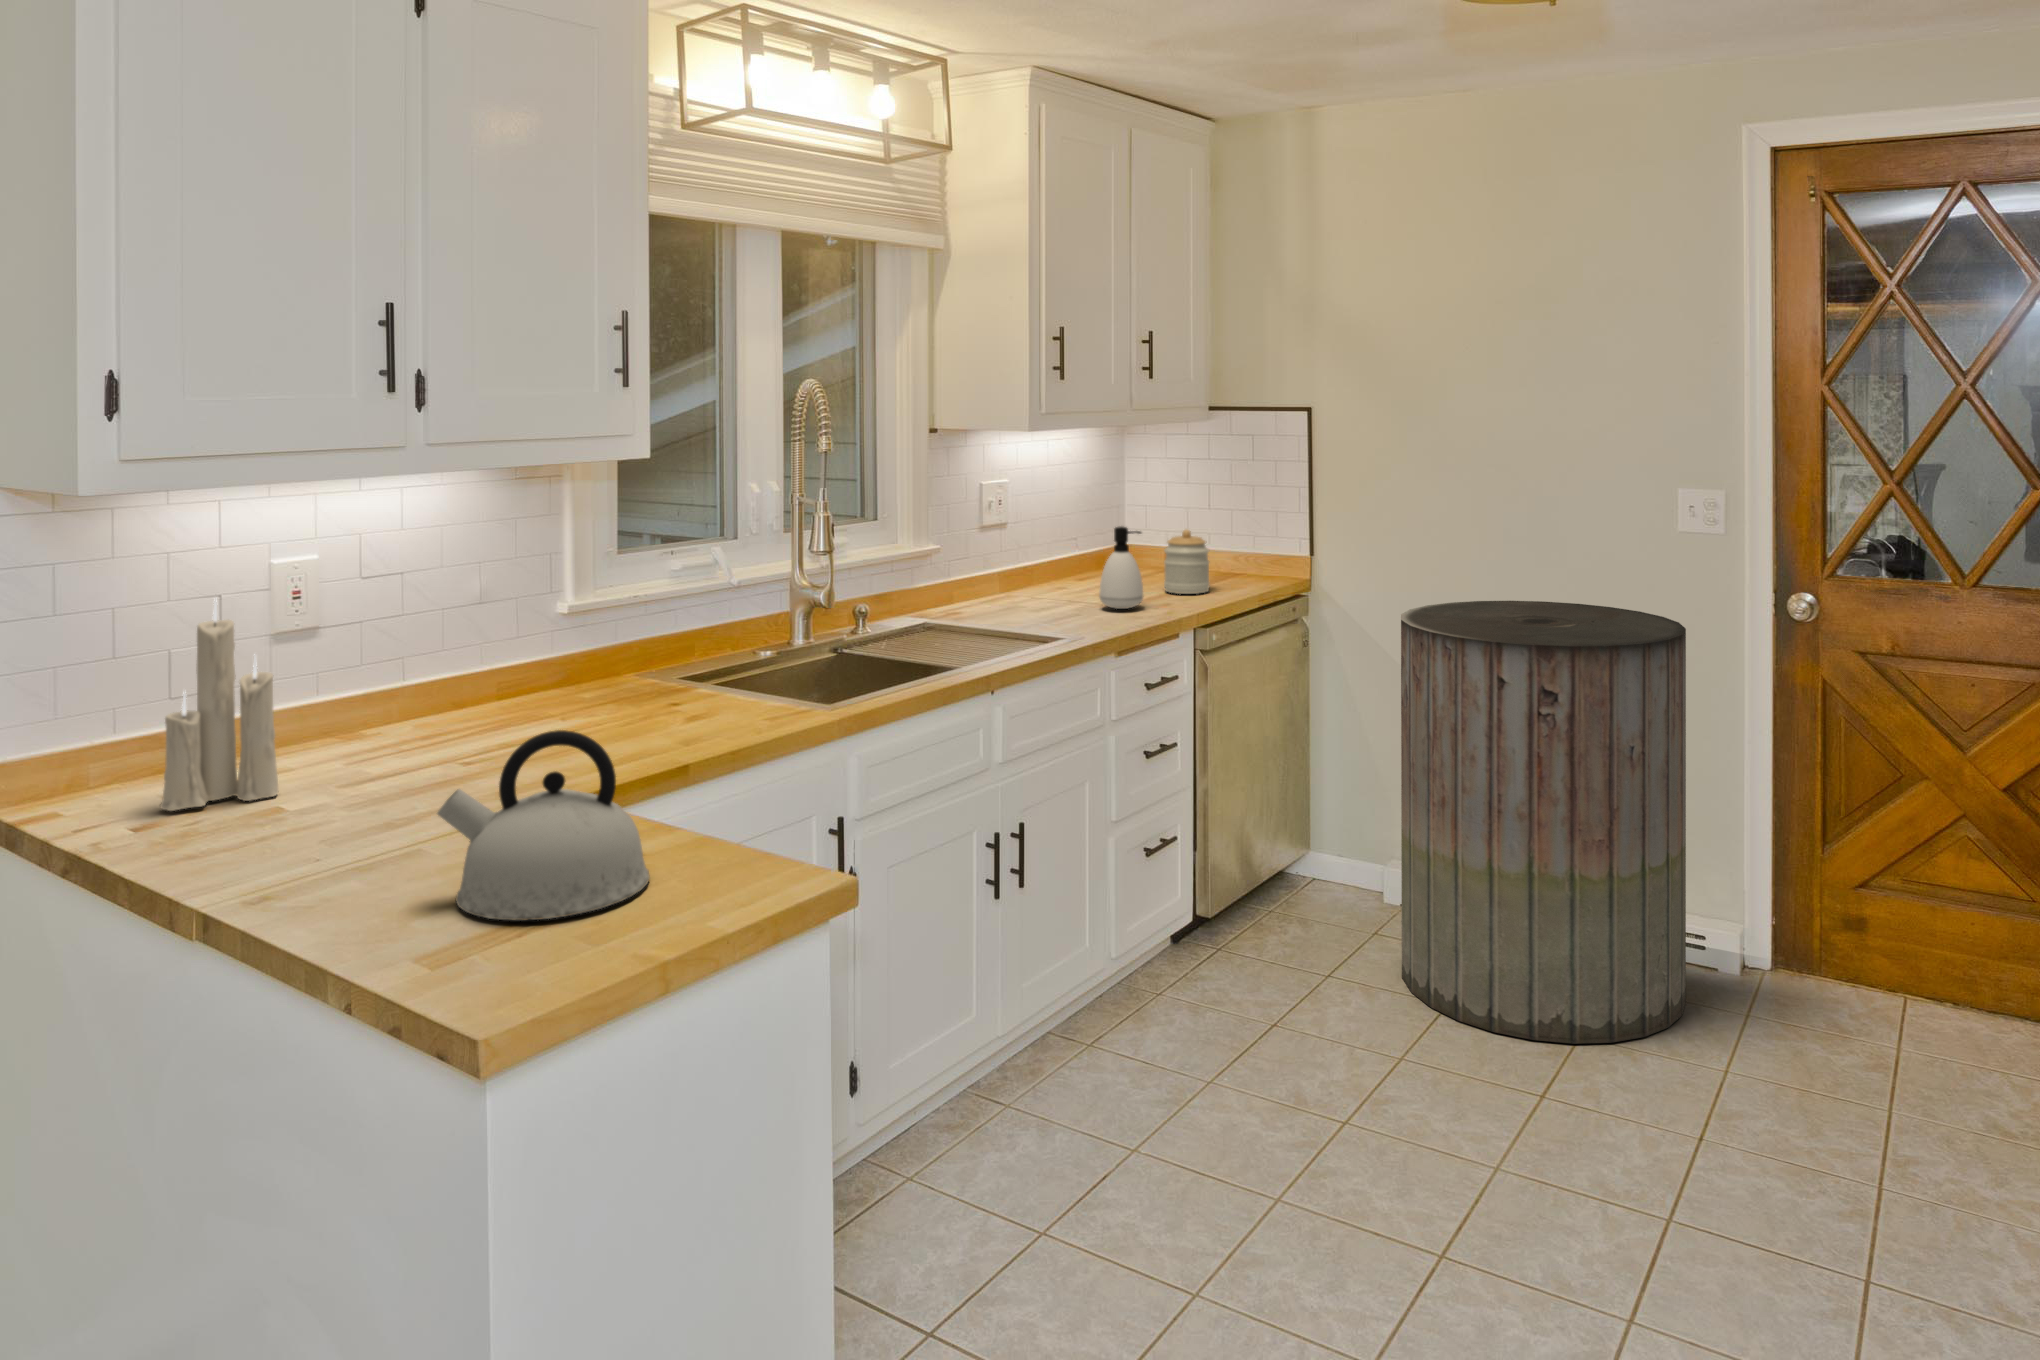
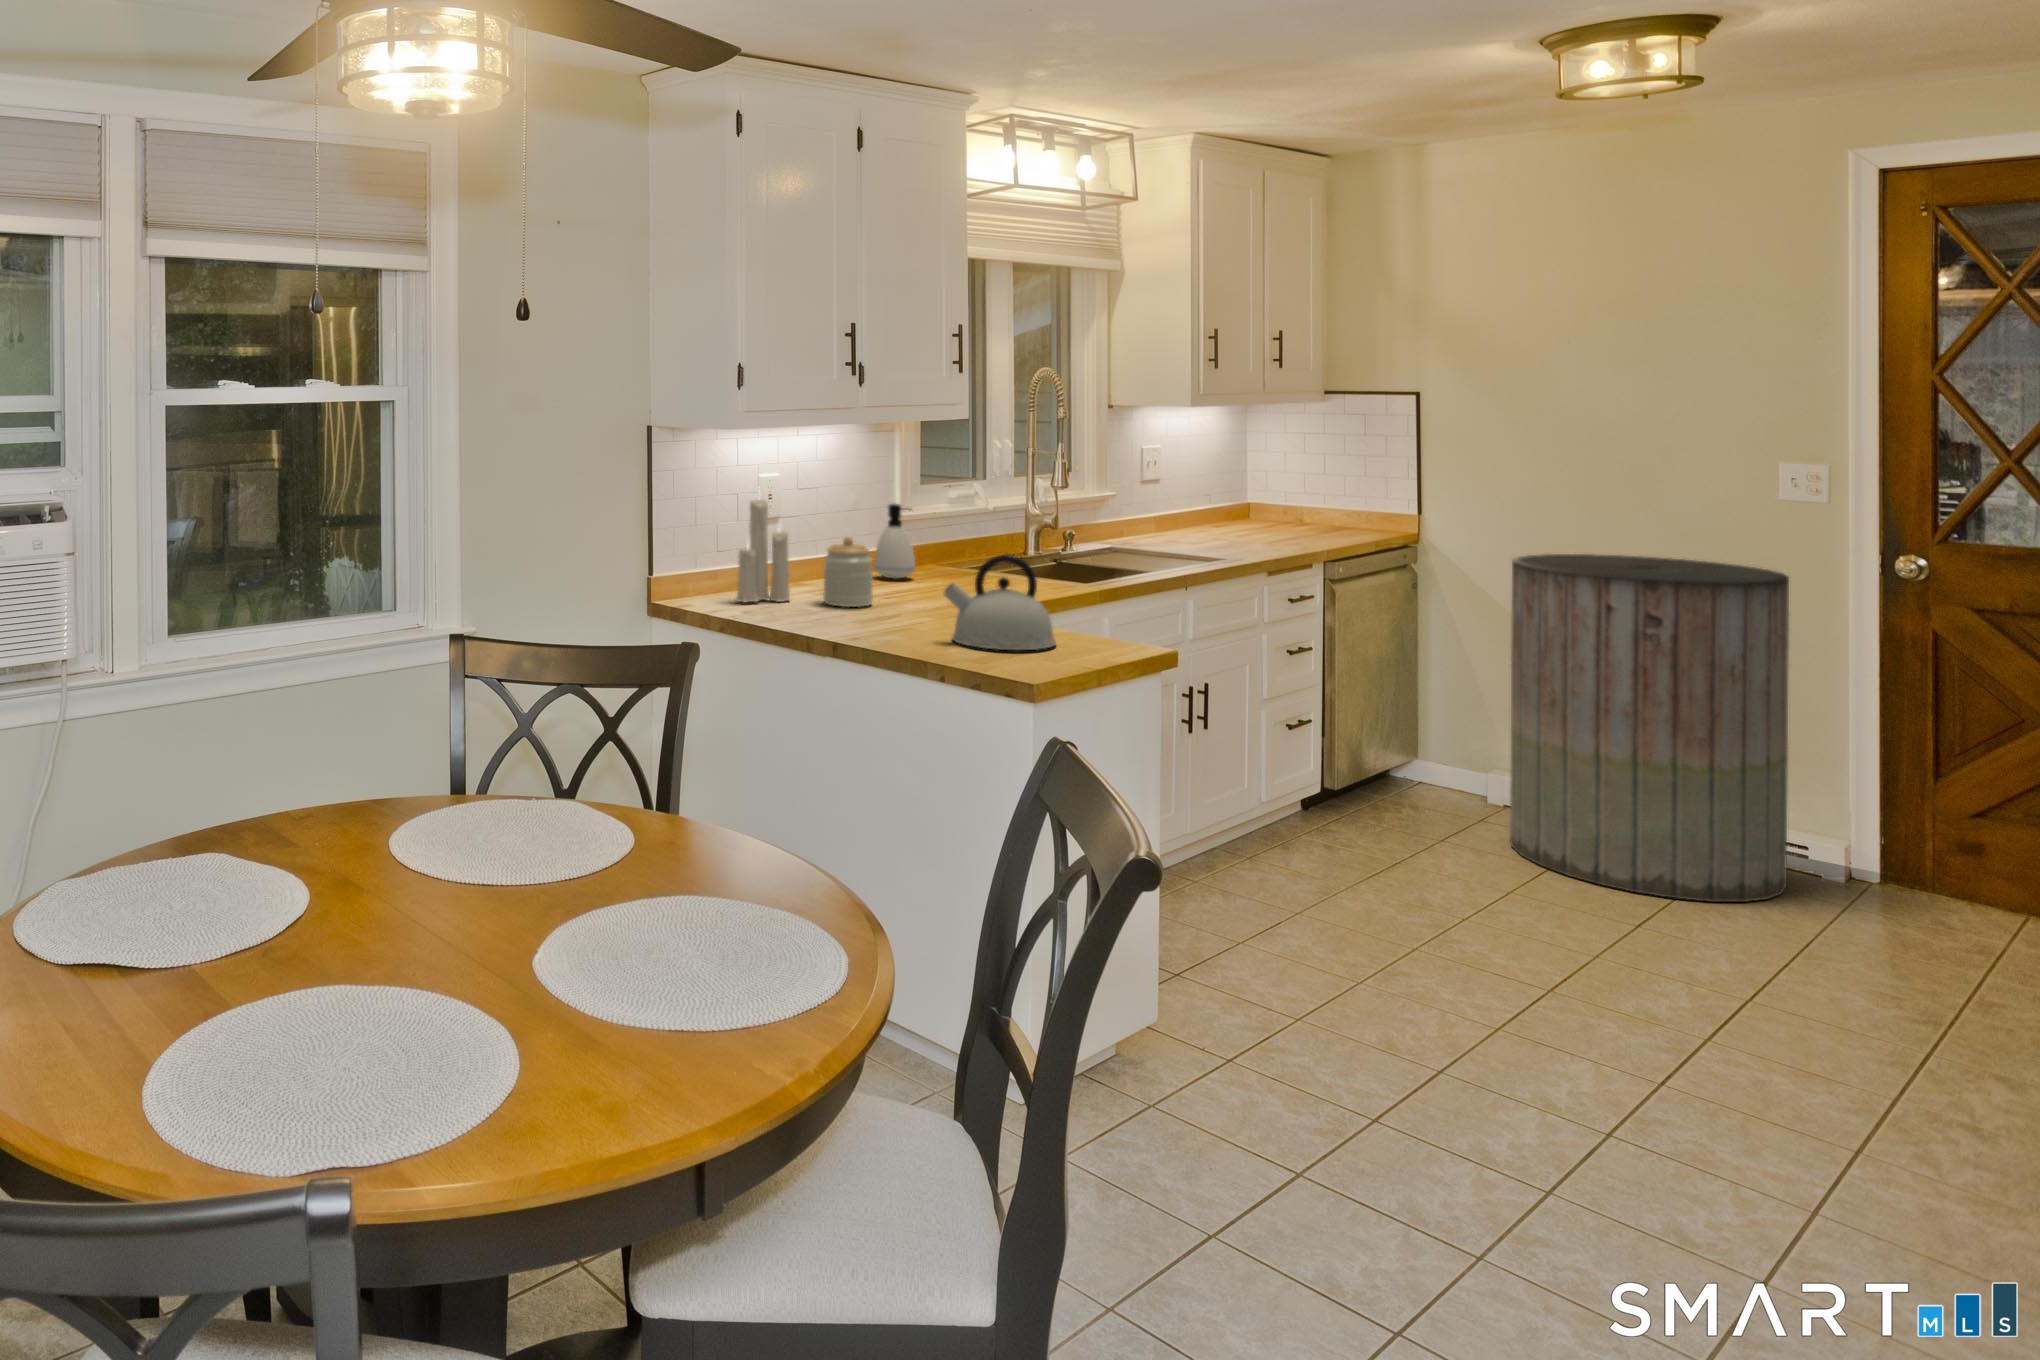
soap dispenser: present [1099,527,1143,609] -> present [874,504,915,579]
jar: present [1164,530,1210,594] -> present [823,537,873,607]

